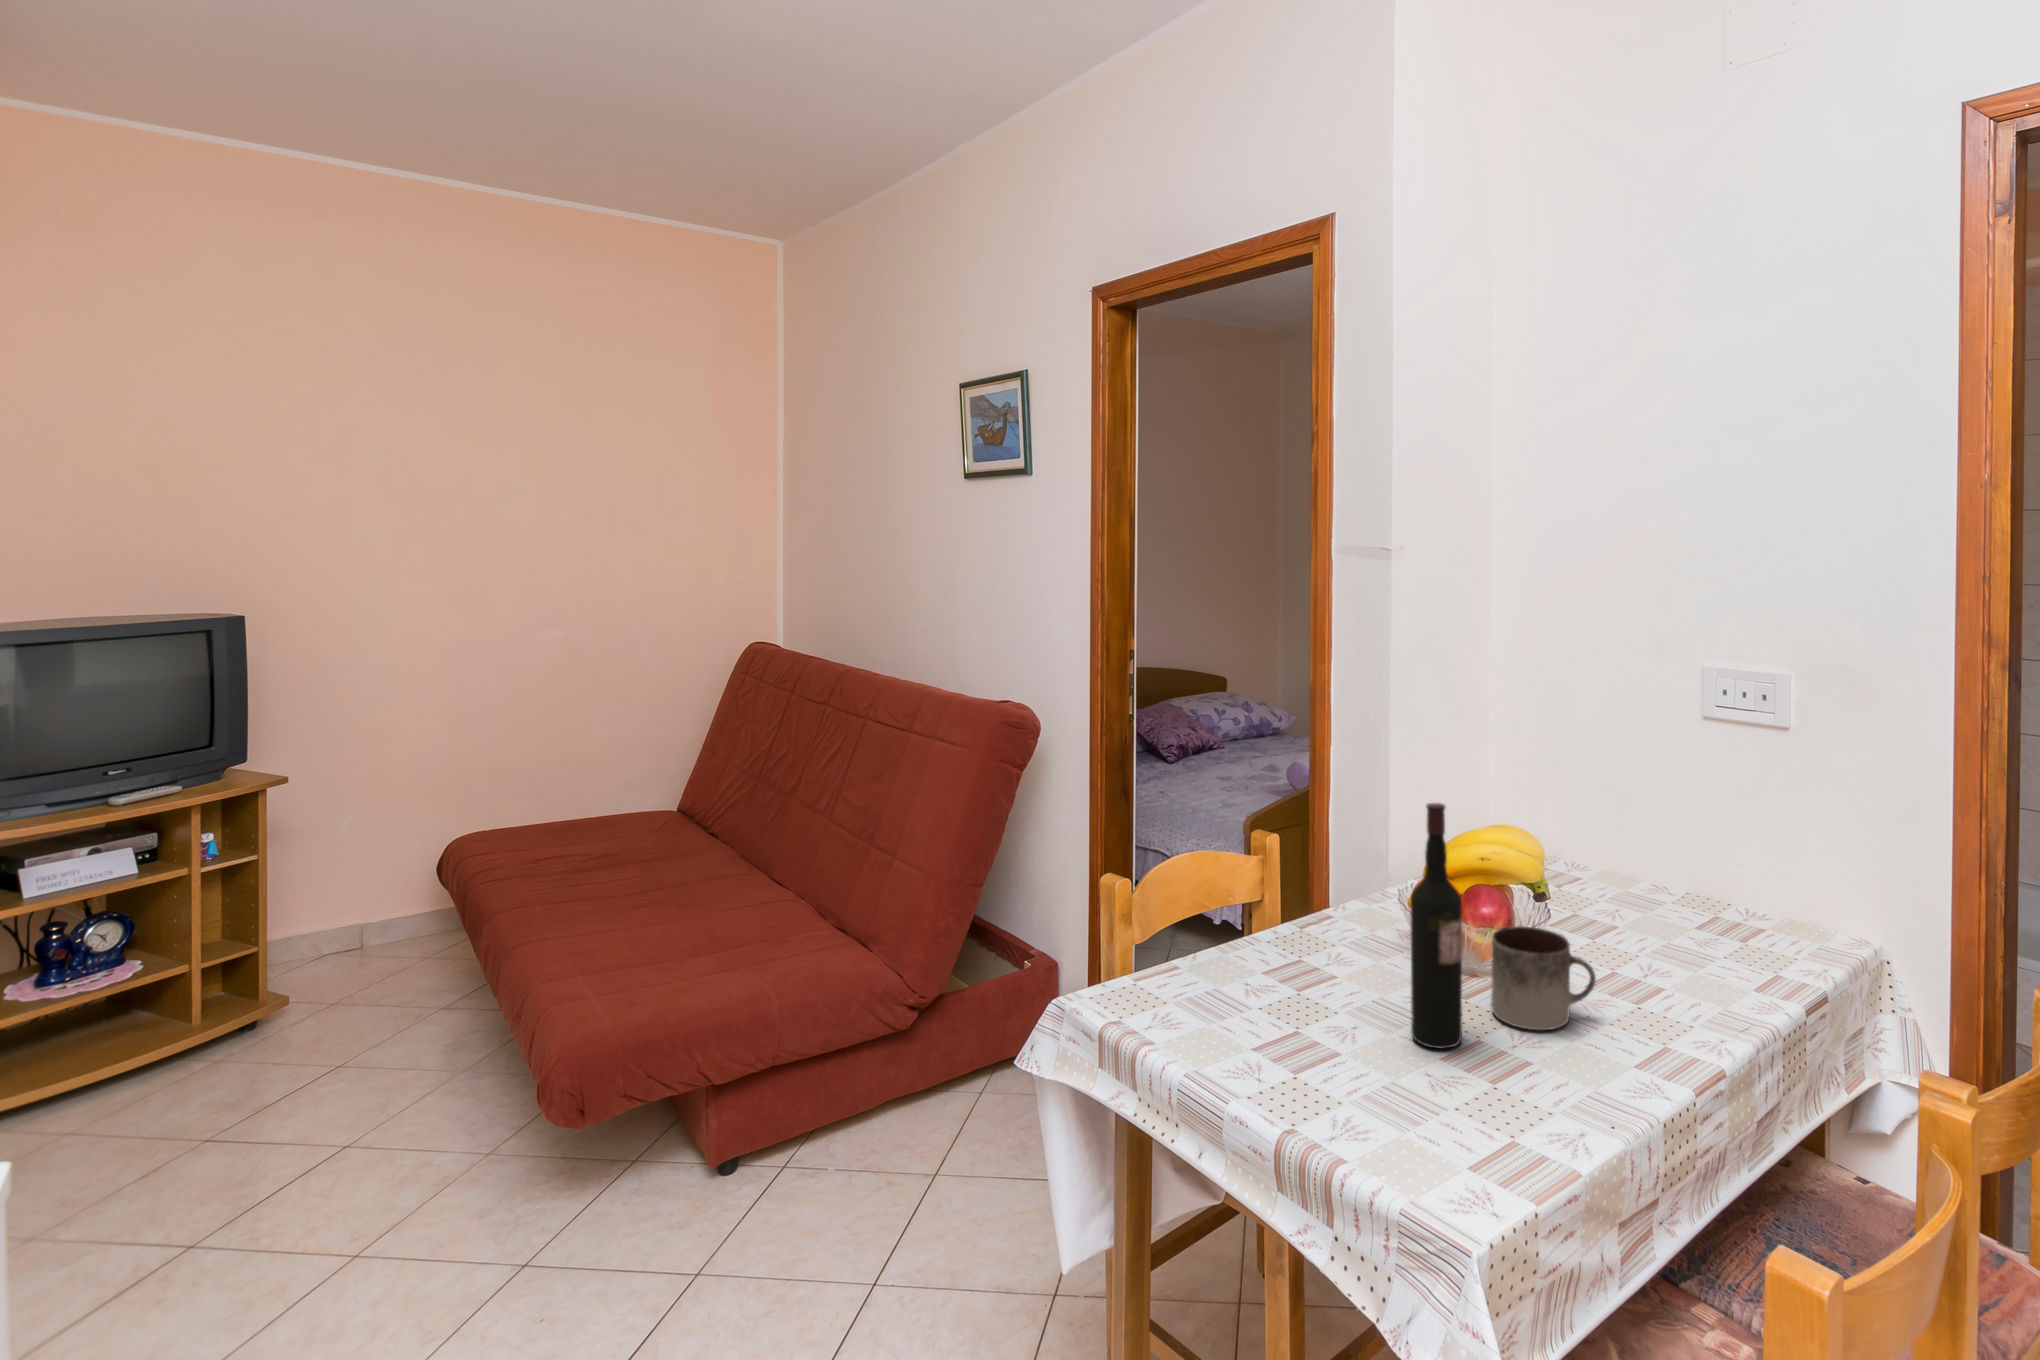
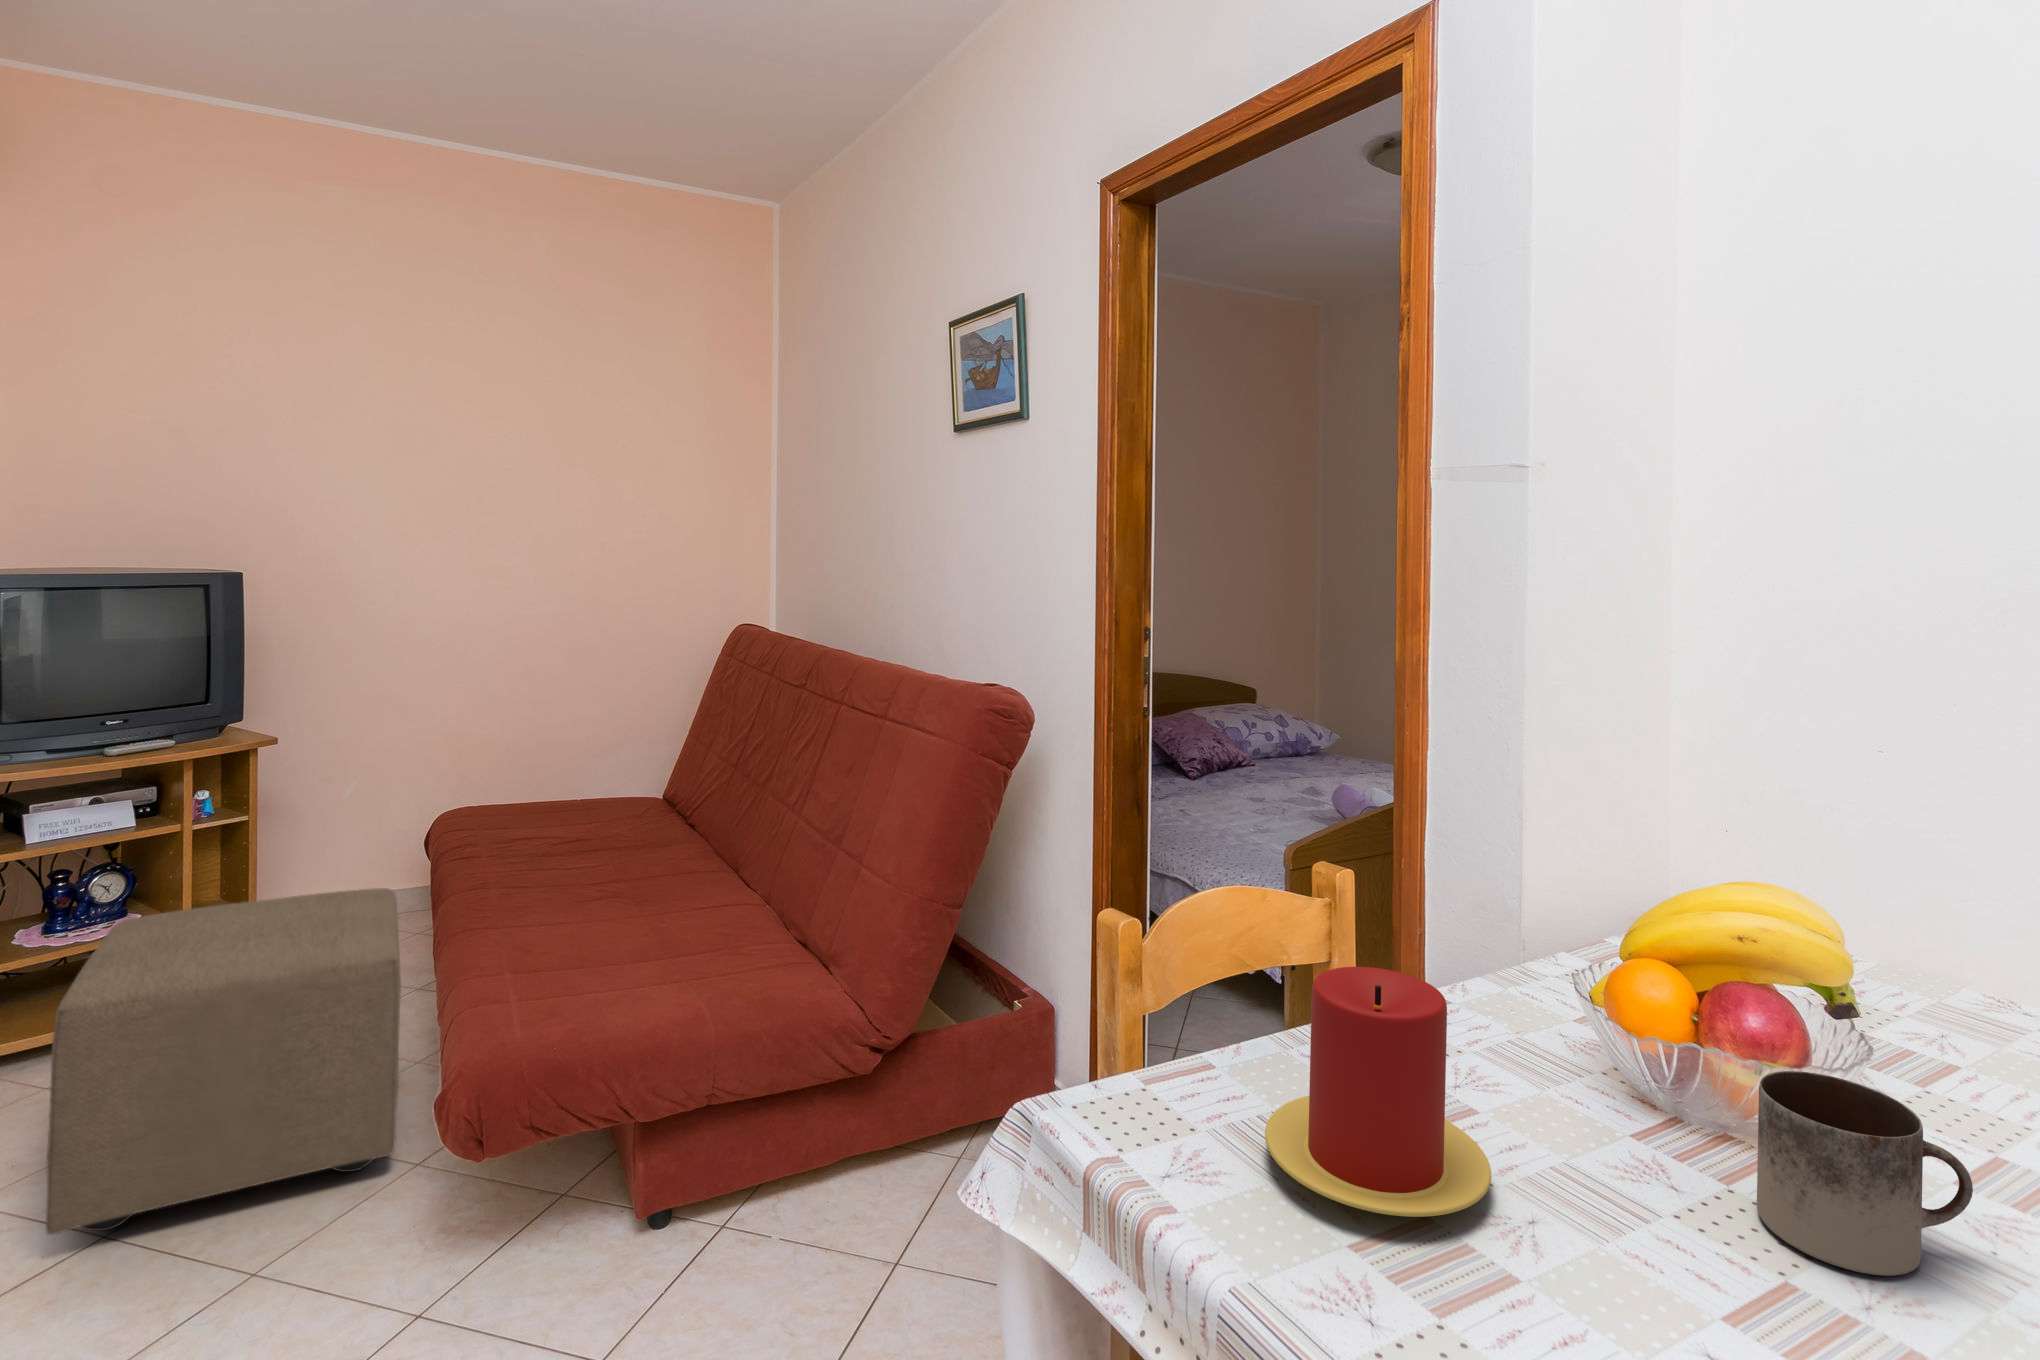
wine bottle: present [1410,803,1462,1048] -> none [1622,850,1727,1293]
candle: none [1212,888,1345,1029] -> present [1265,967,1491,1217]
ottoman: none [136,911,470,1244] -> present [46,888,401,1235]

